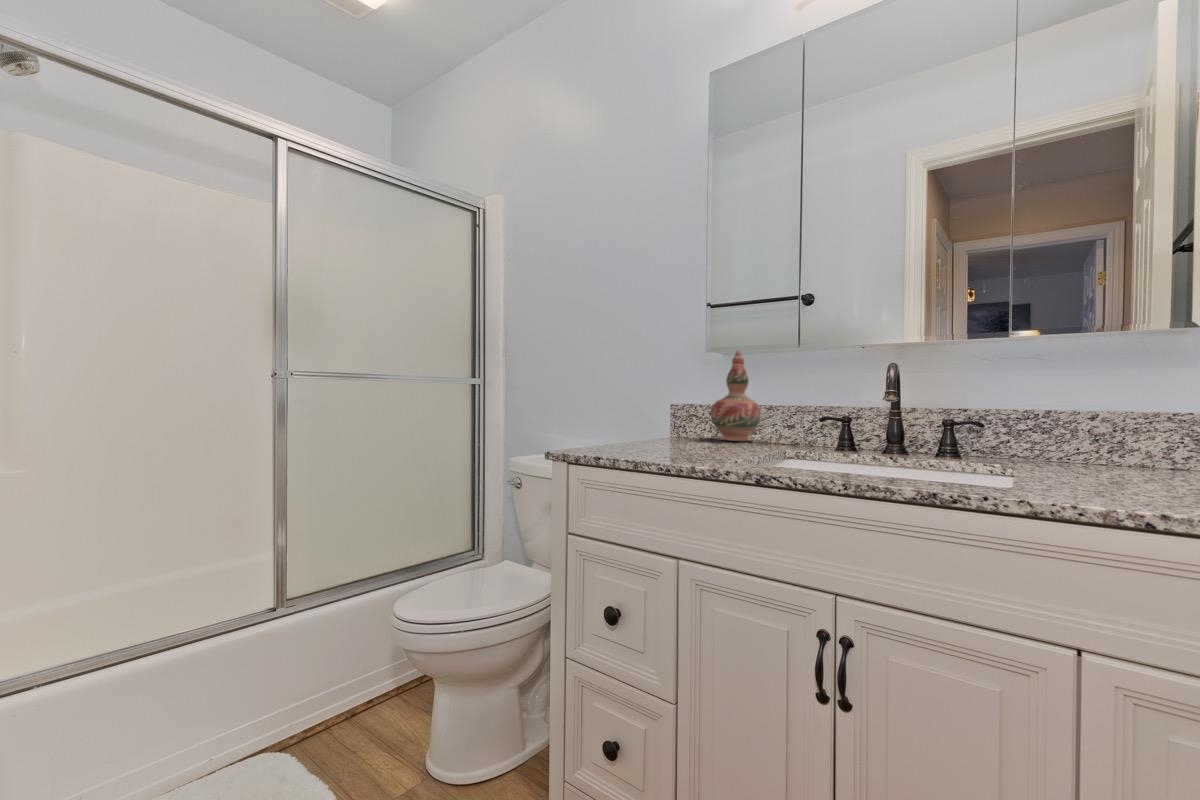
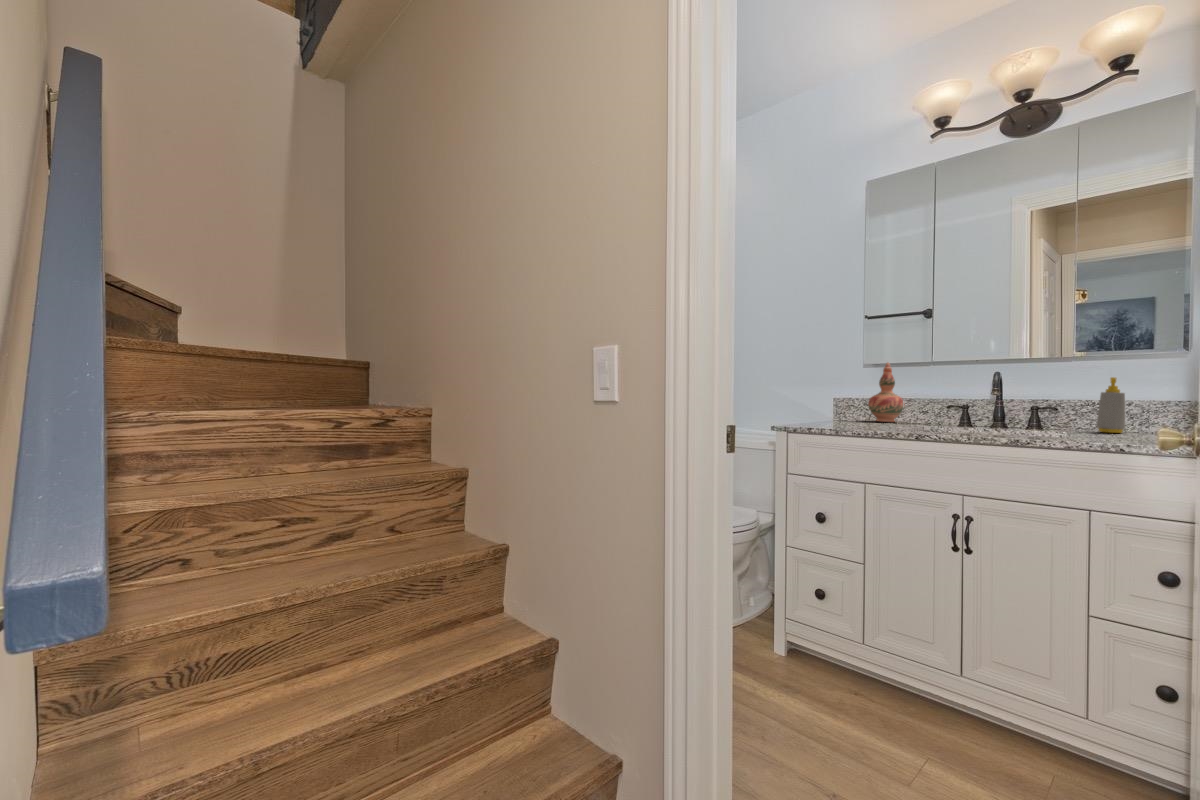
soap bottle: none [1044,373,1090,467] -> present [1097,377,1125,433]

